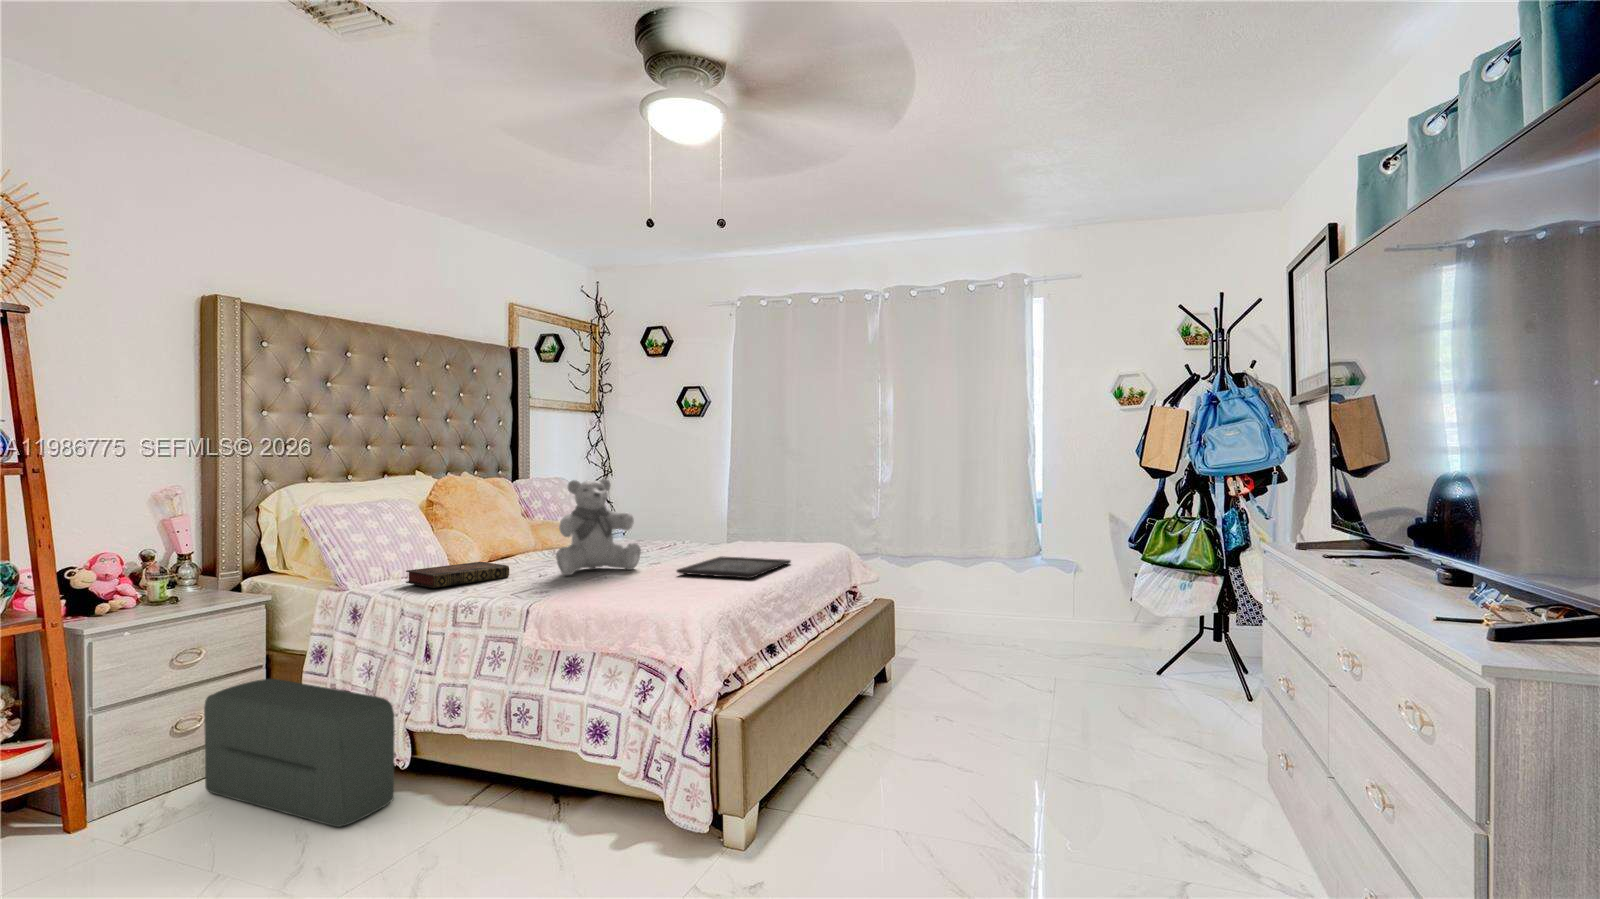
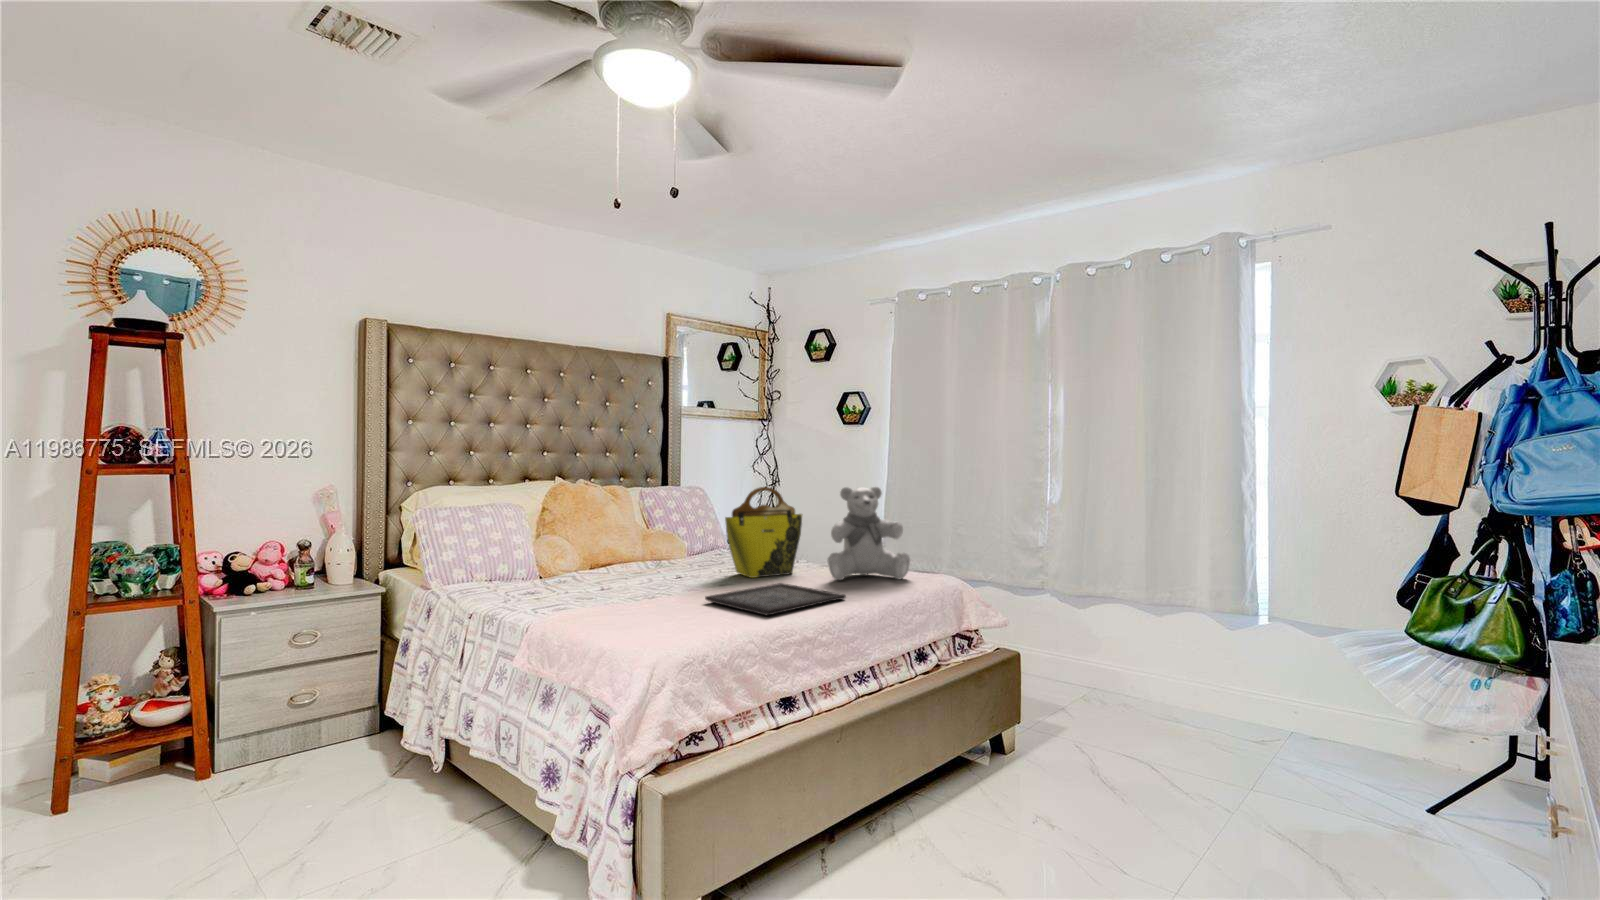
tote bag: none [652,473,713,556] -> present [725,487,802,578]
teddy bear: present [556,479,641,575] -> present [827,487,910,580]
book: present [406,562,509,588] -> none [473,570,564,595]
pouf: present [204,679,394,827] -> none [311,664,421,819]

